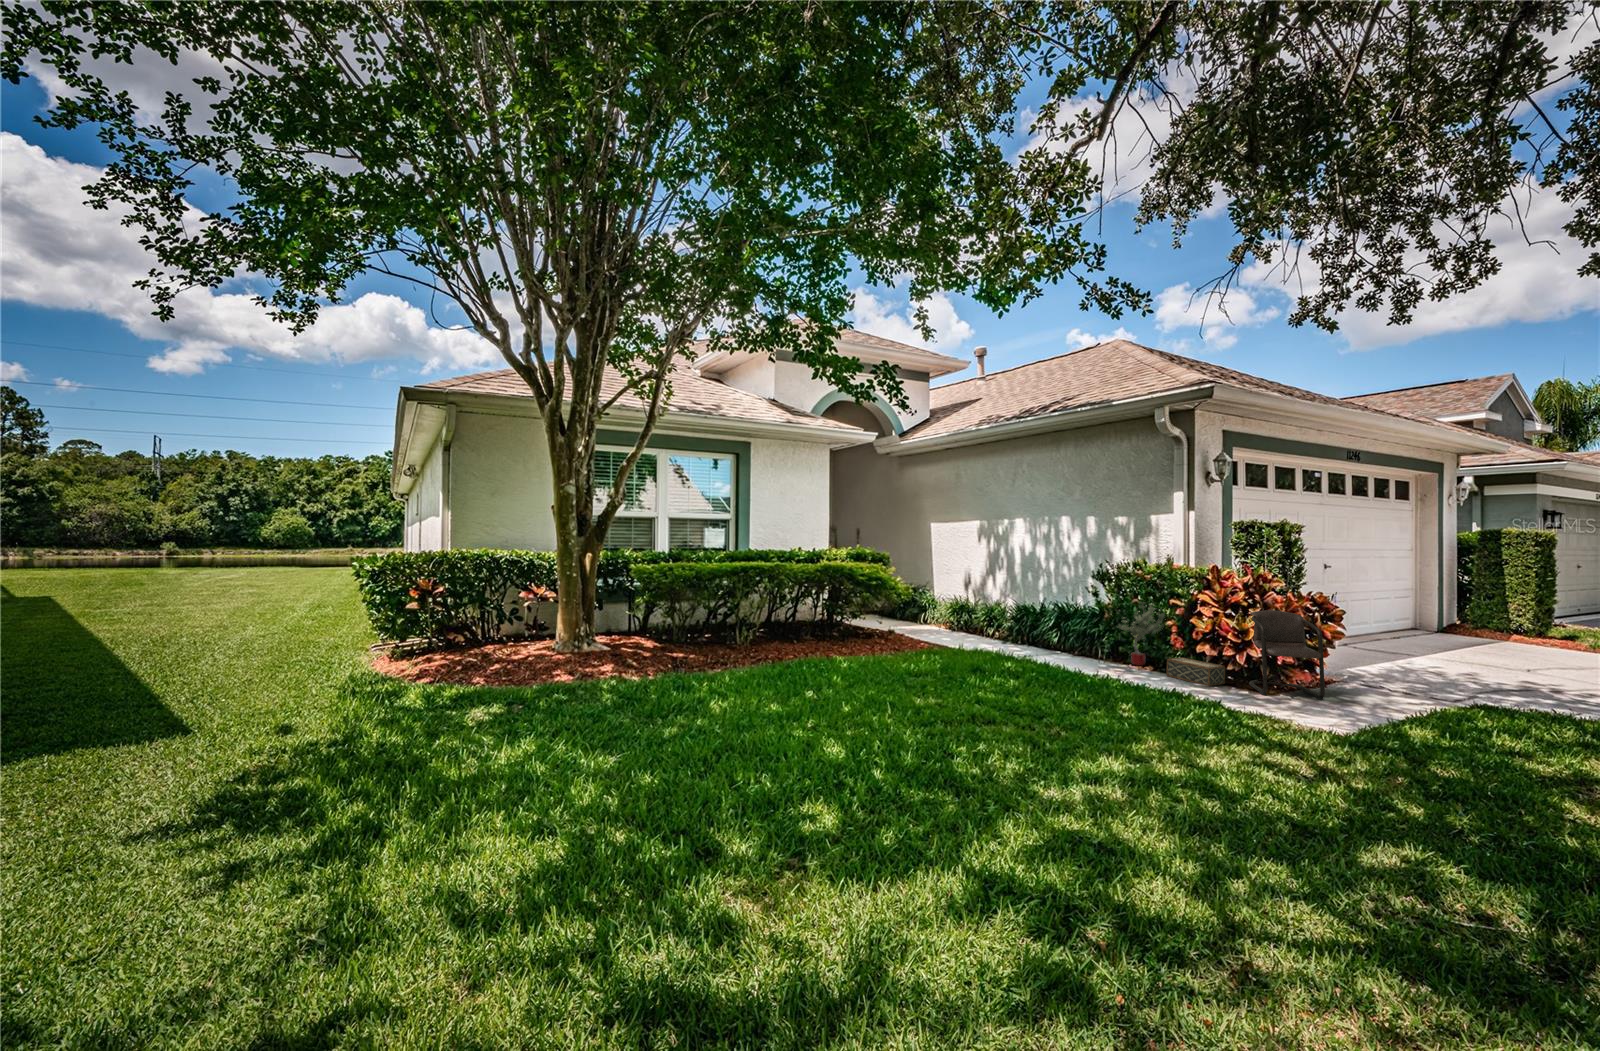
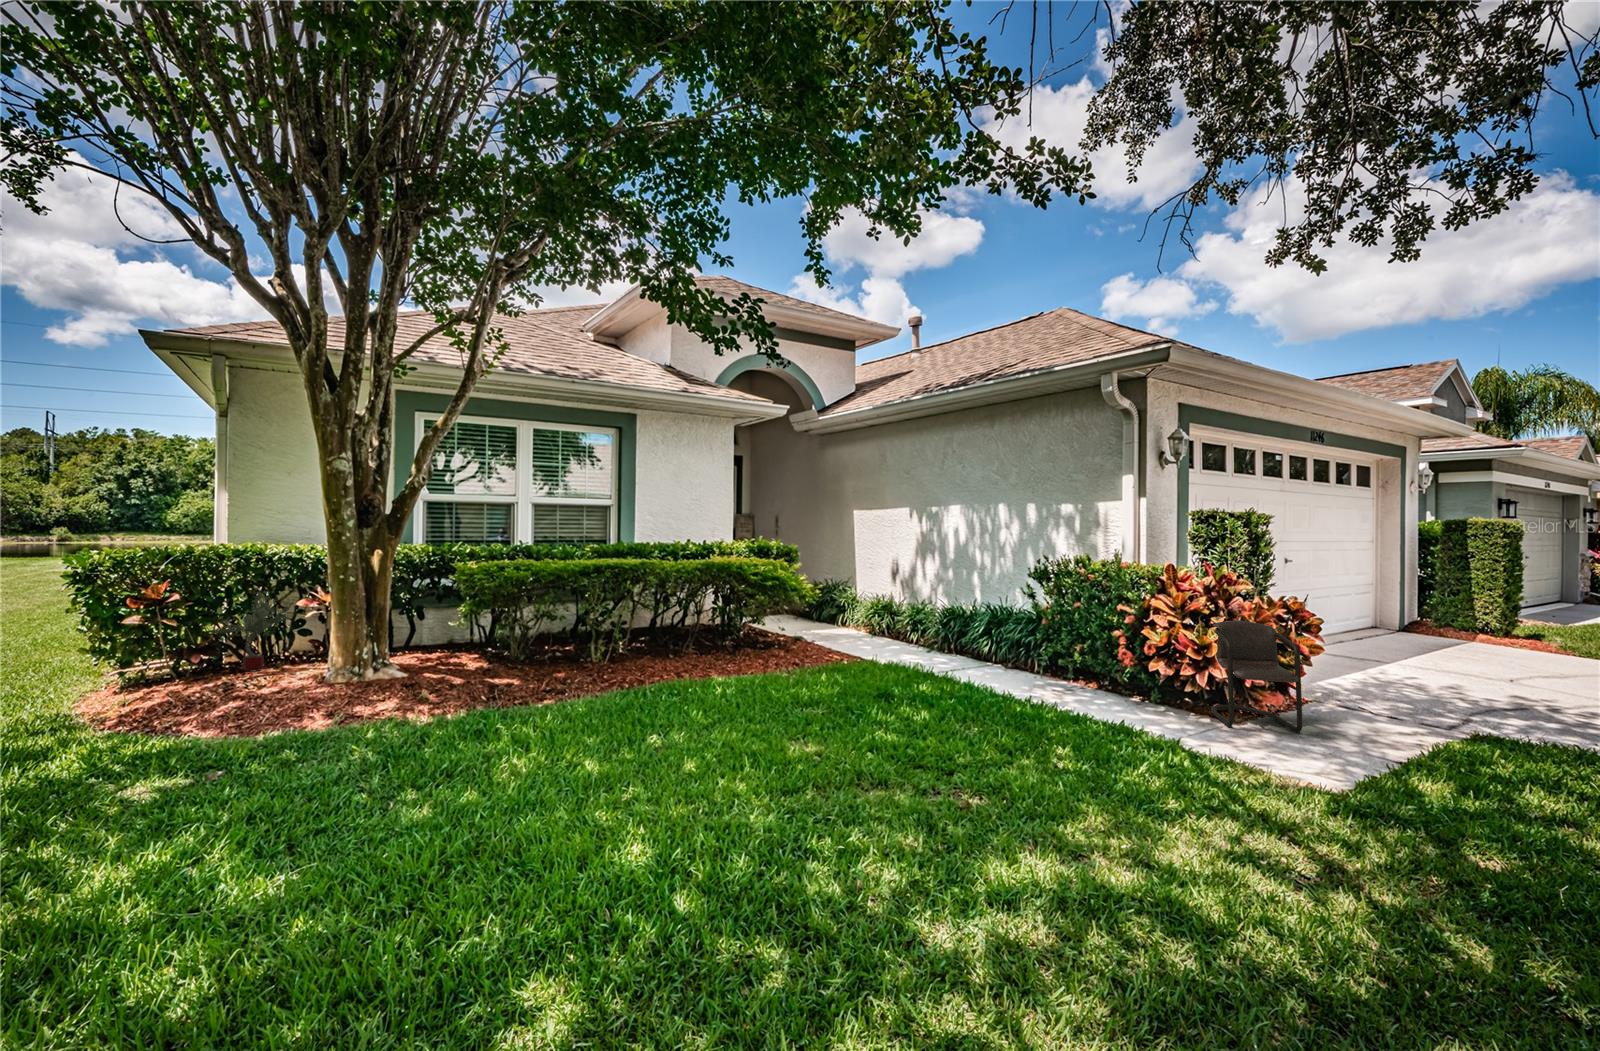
potted tree: present [1118,603,1164,666] -> present [212,591,293,672]
woven basket: present [1167,657,1225,686] -> none [1113,677,1183,715]

